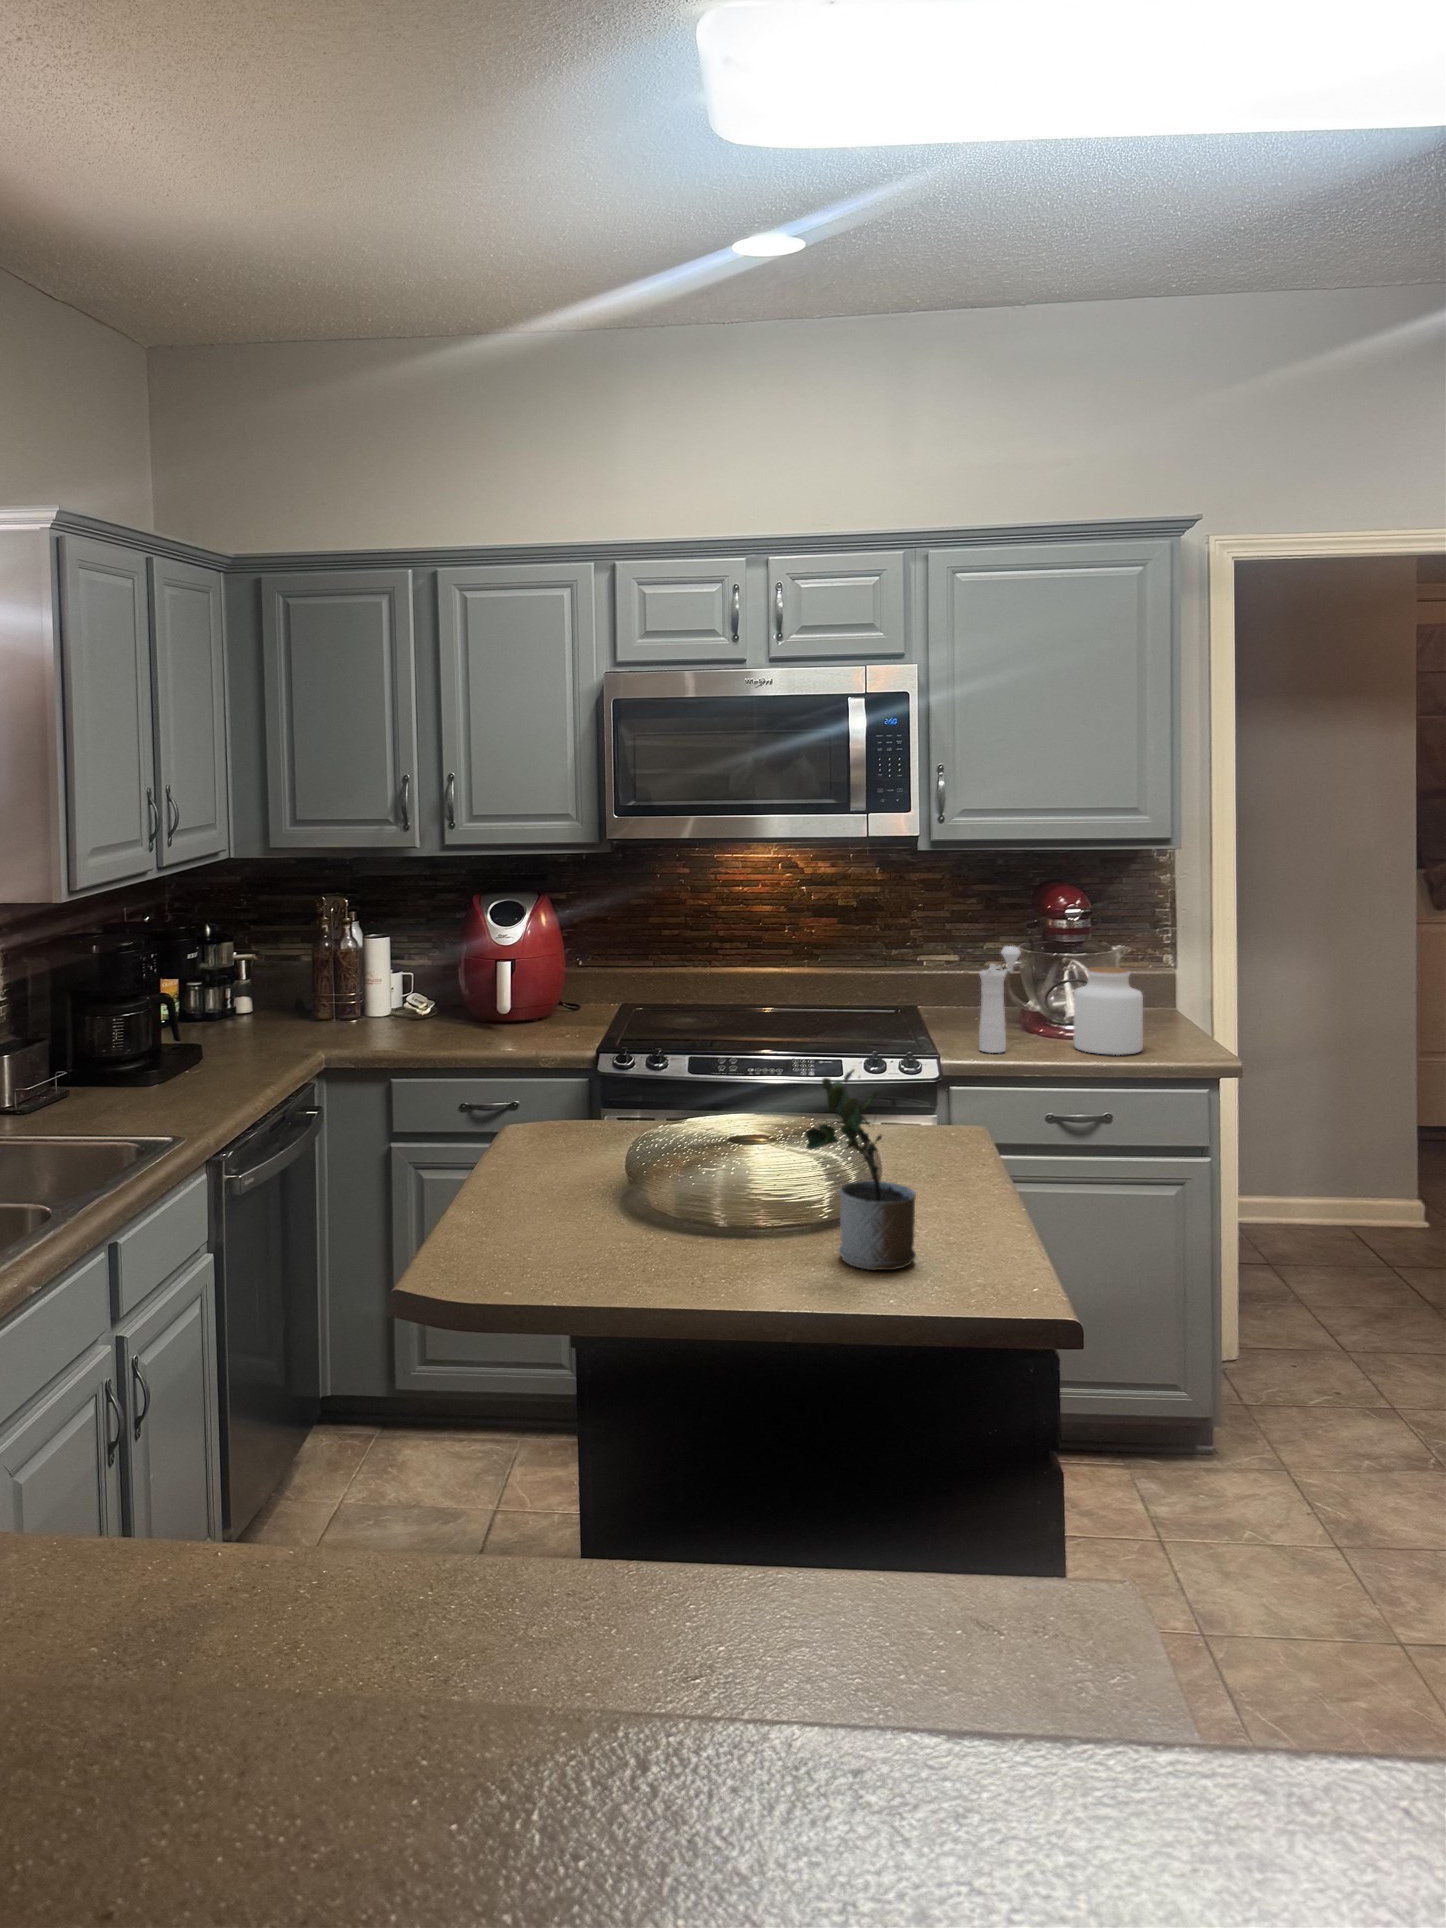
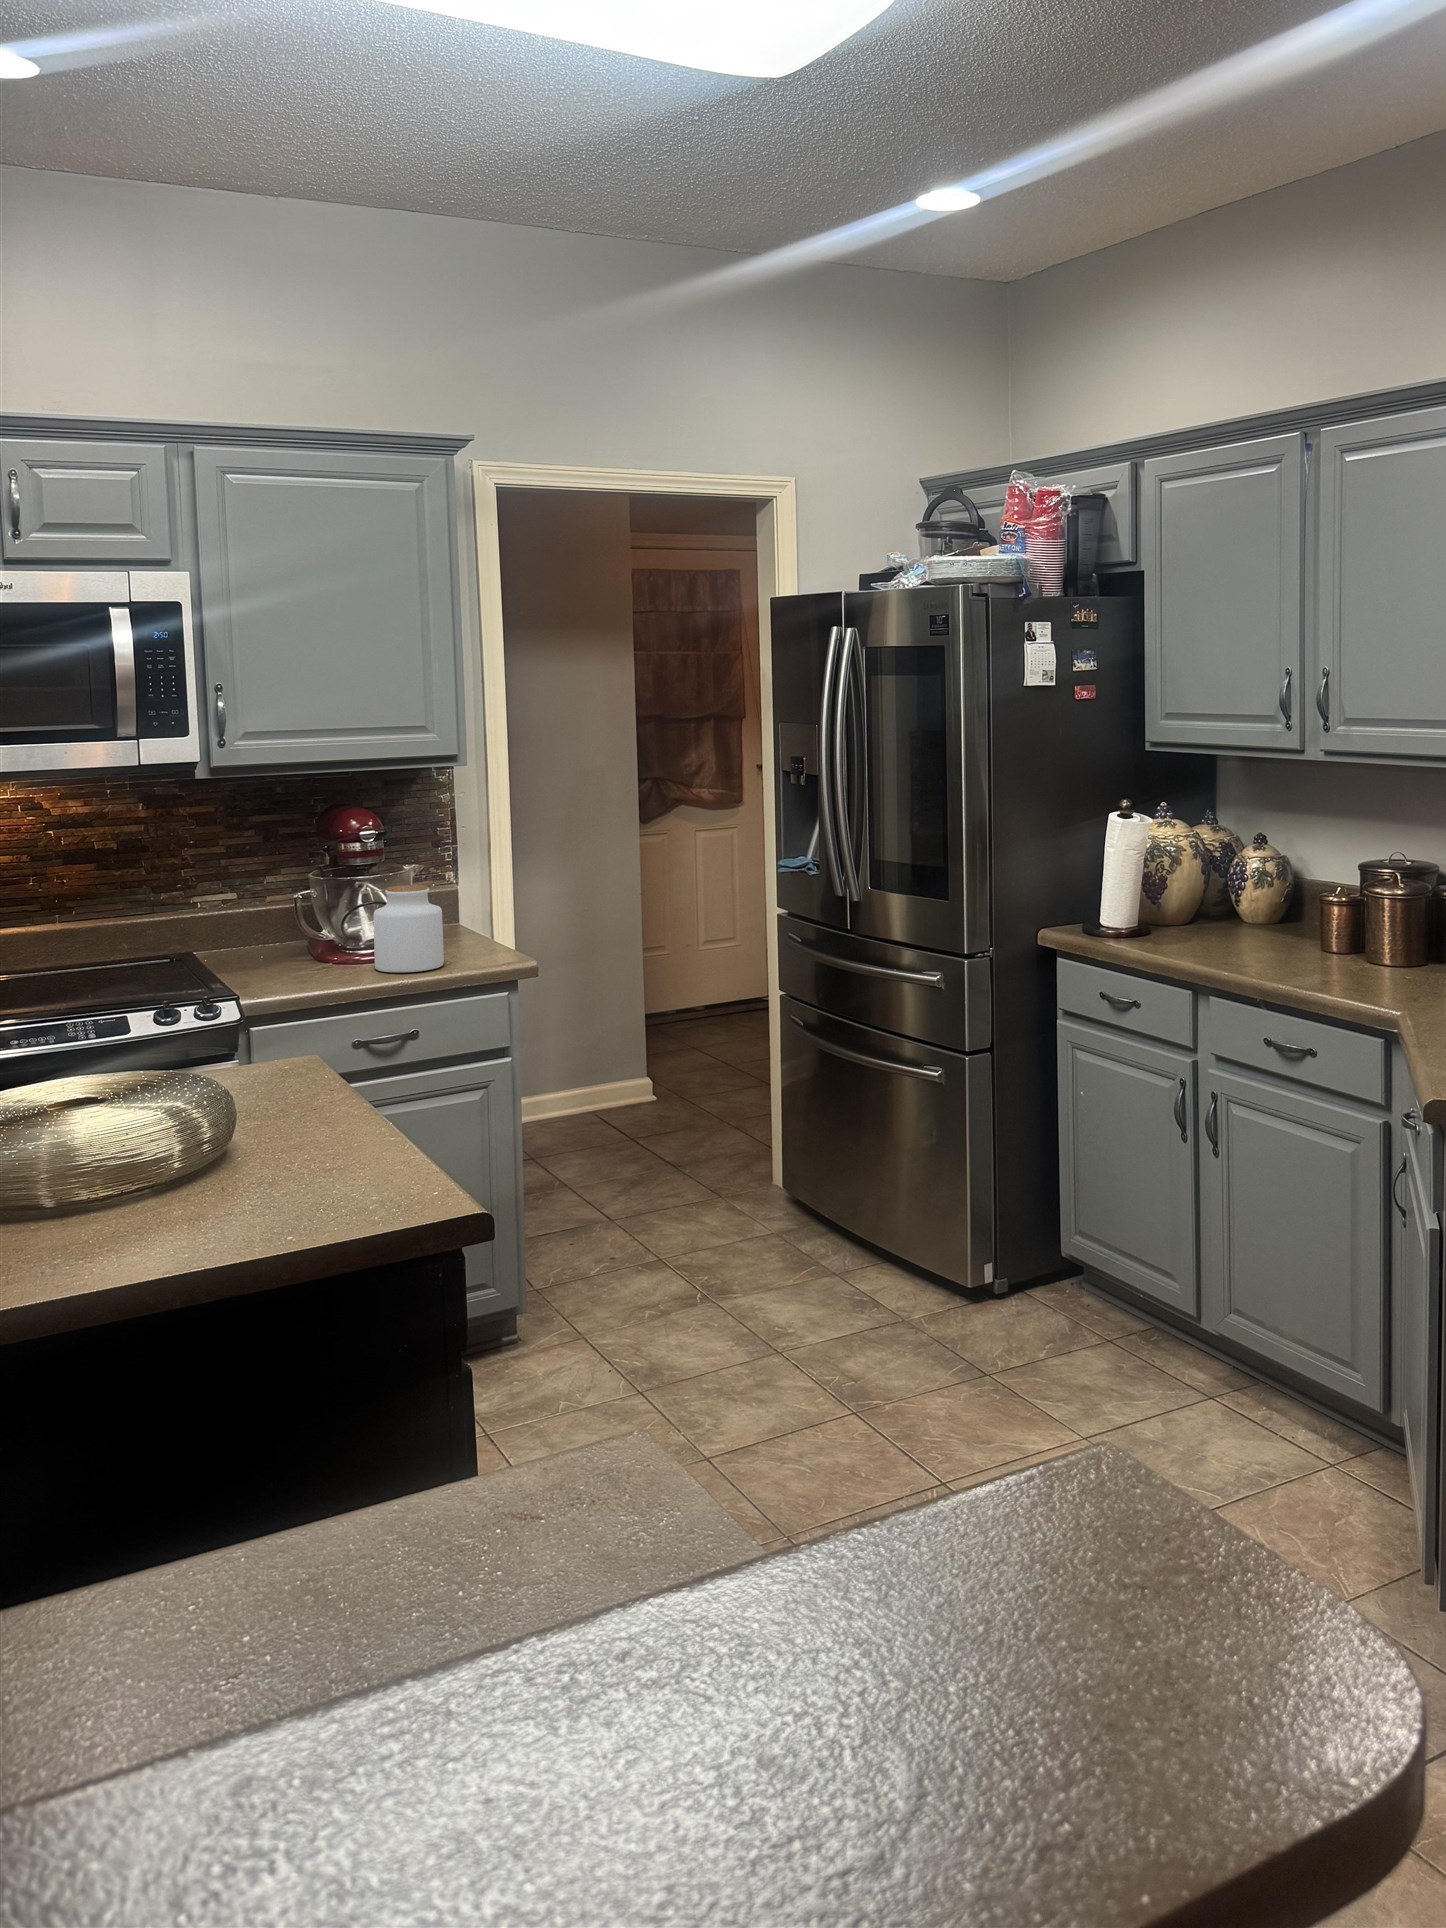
pepper mill: present [979,946,1021,1053] -> none [276,873,317,985]
potted plant: present [806,1070,916,1270] -> none [182,1000,313,1221]

